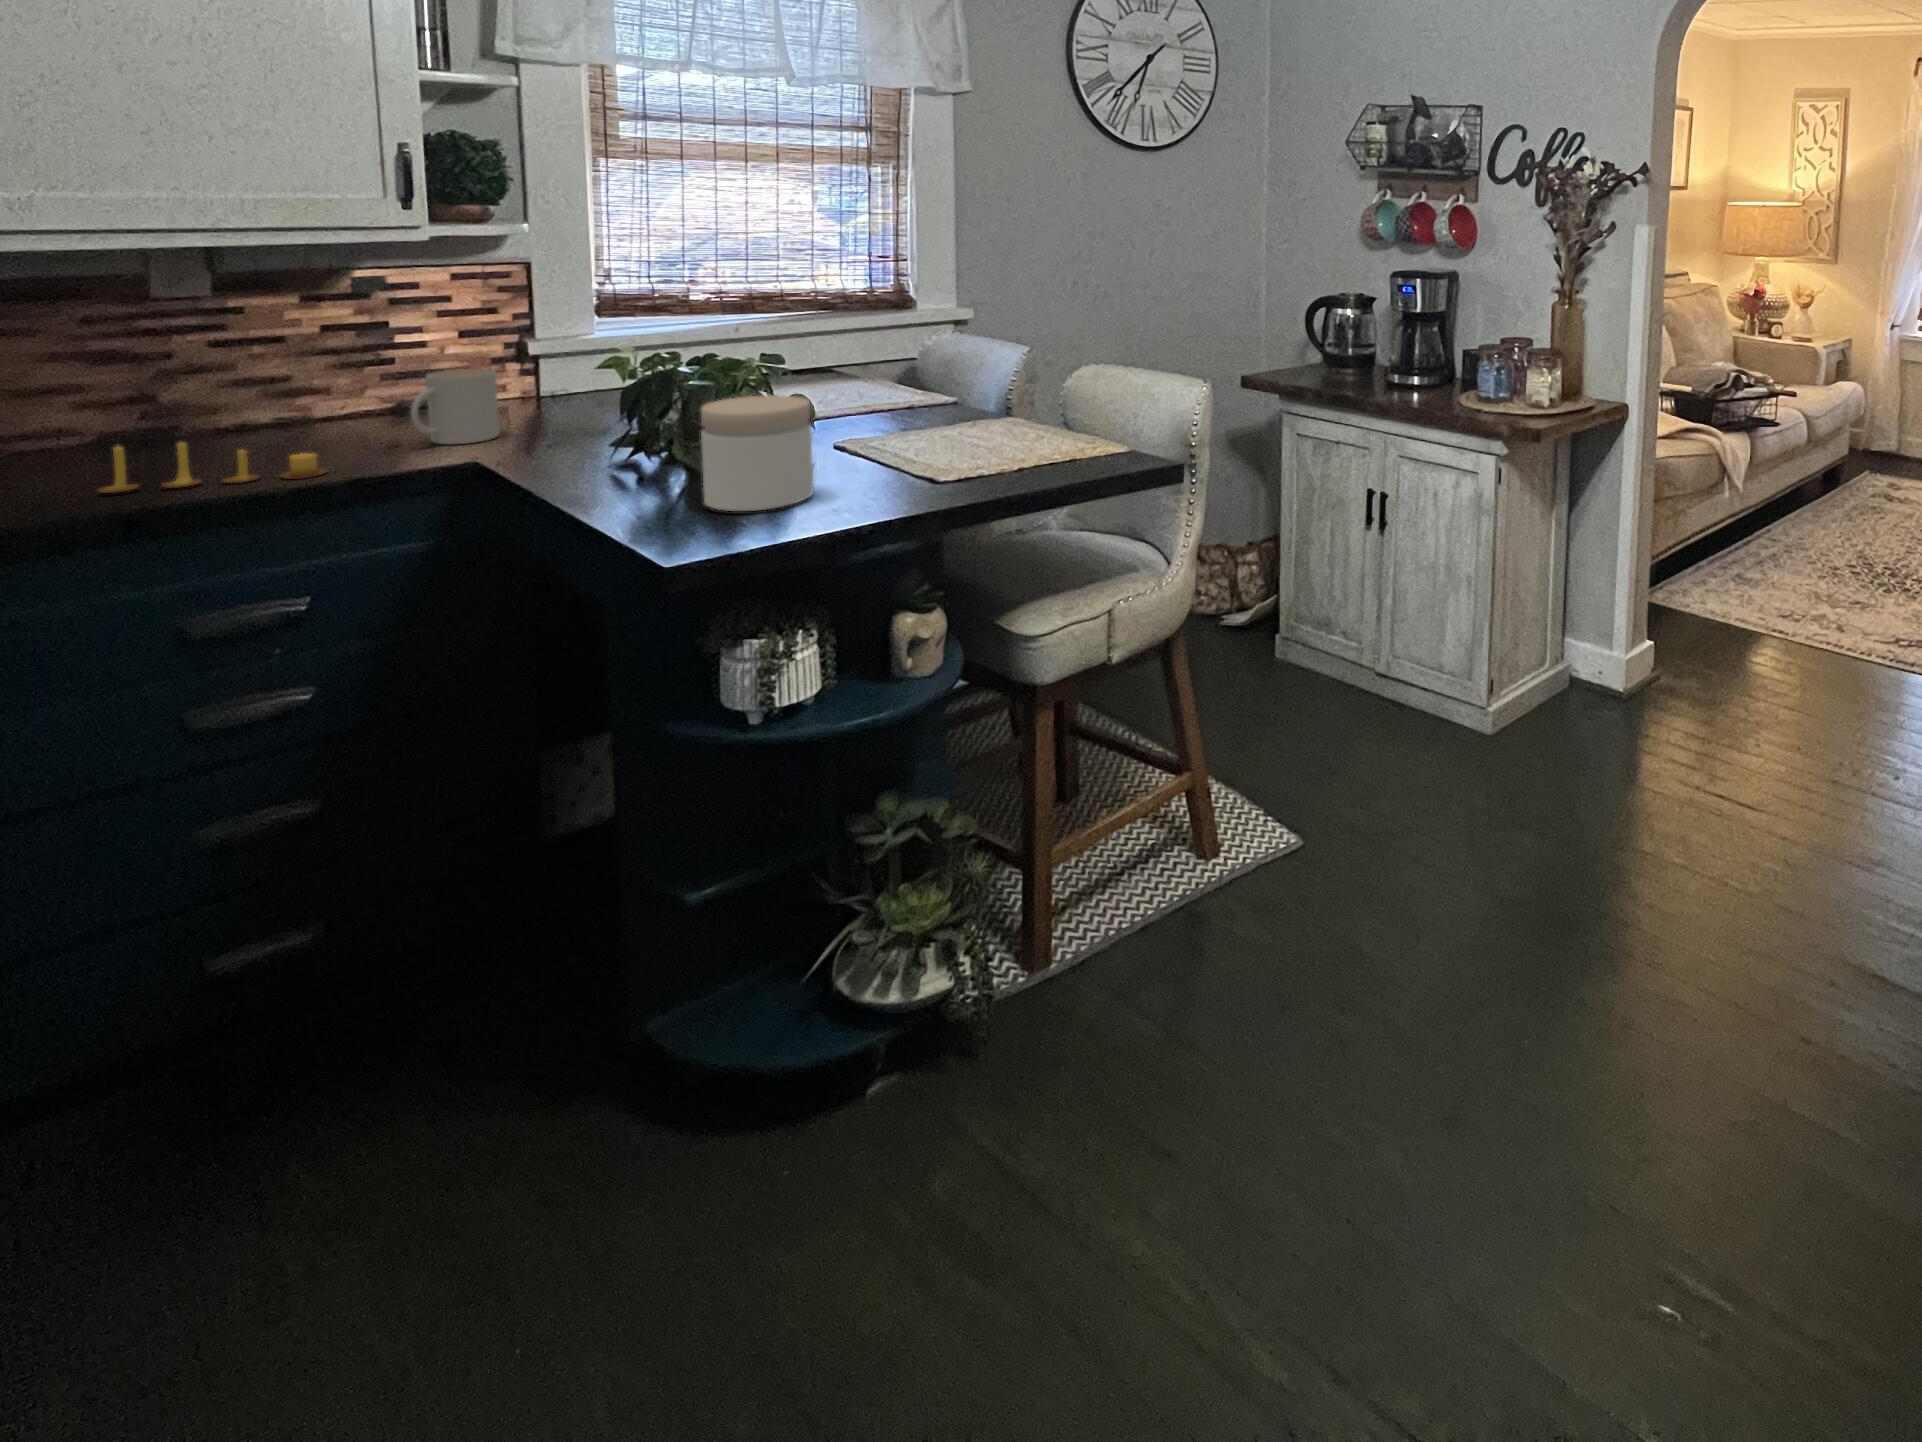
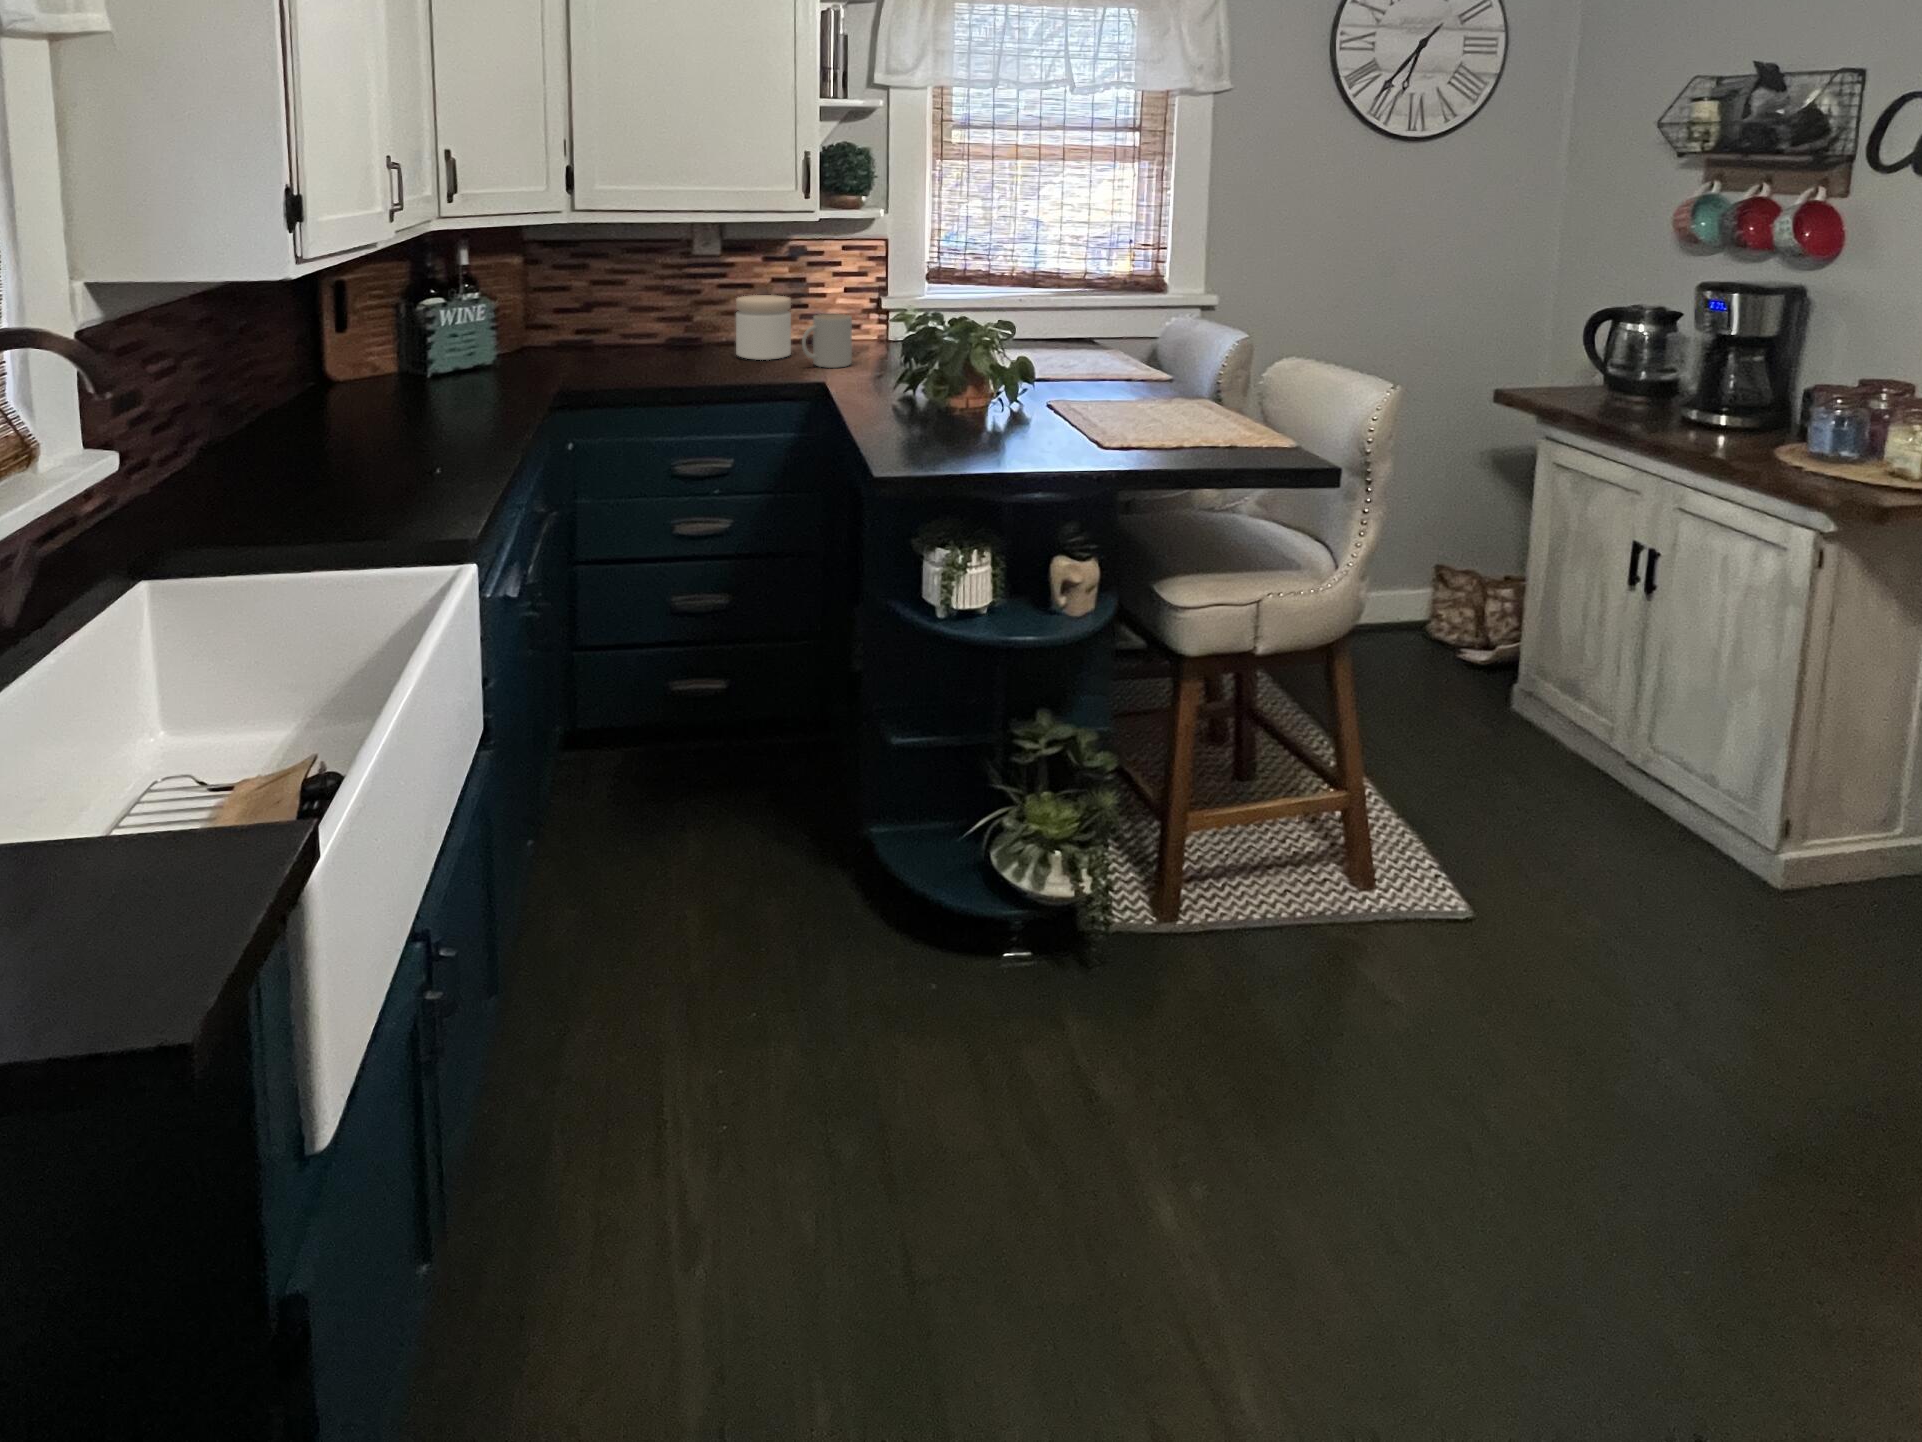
jar: present [701,395,813,511] -> present [736,295,791,360]
candle: present [99,442,326,493] -> none [652,342,753,378]

